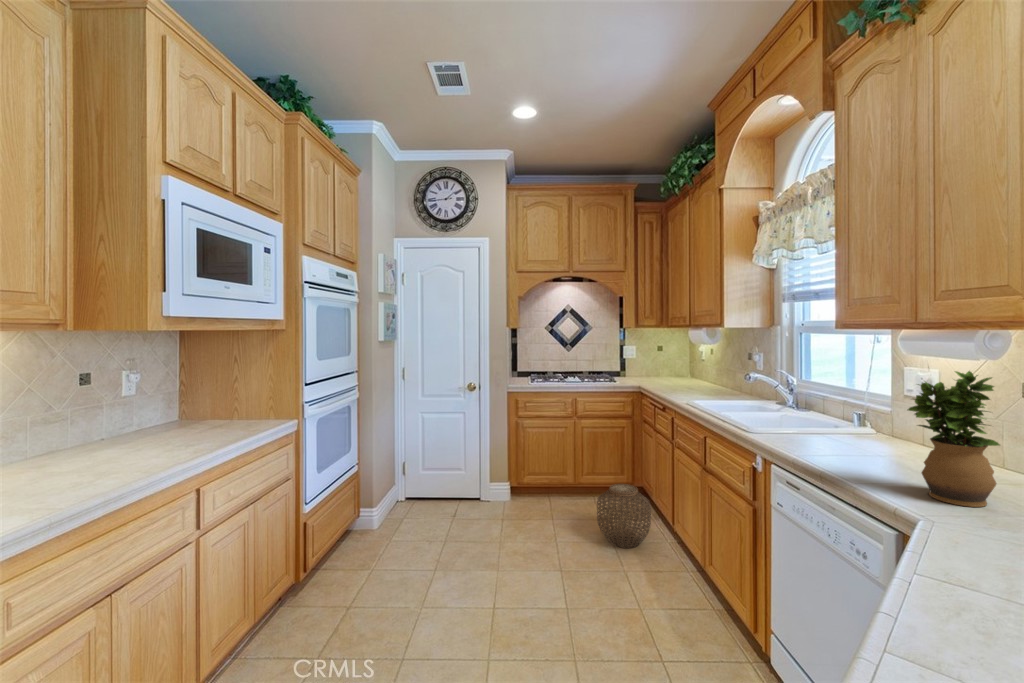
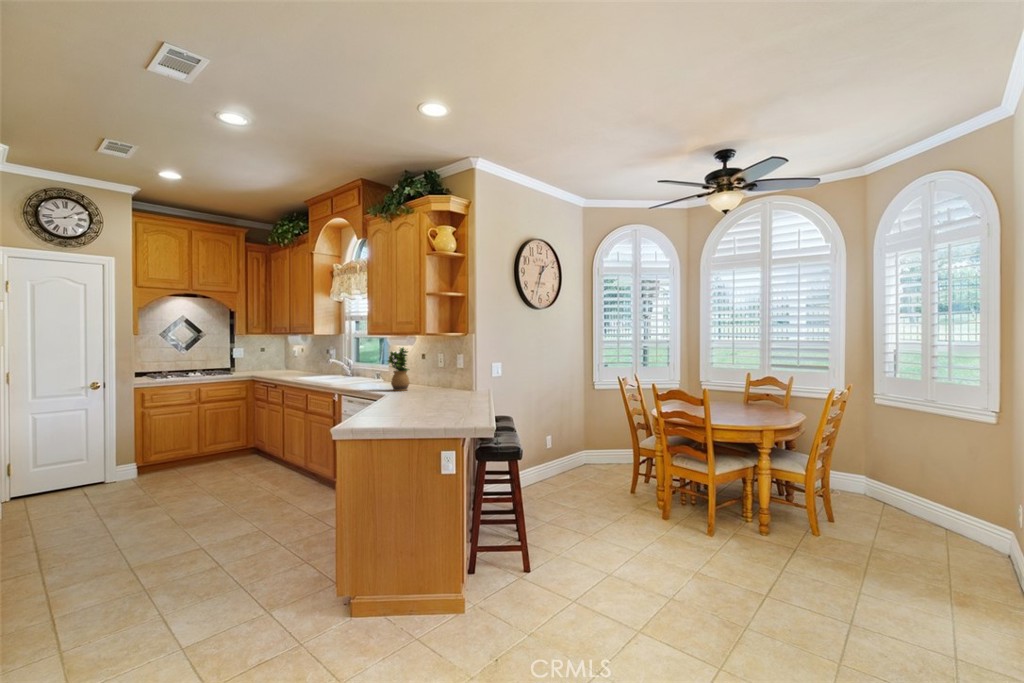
woven basket: present [597,484,651,548] -> none [231,438,271,478]

